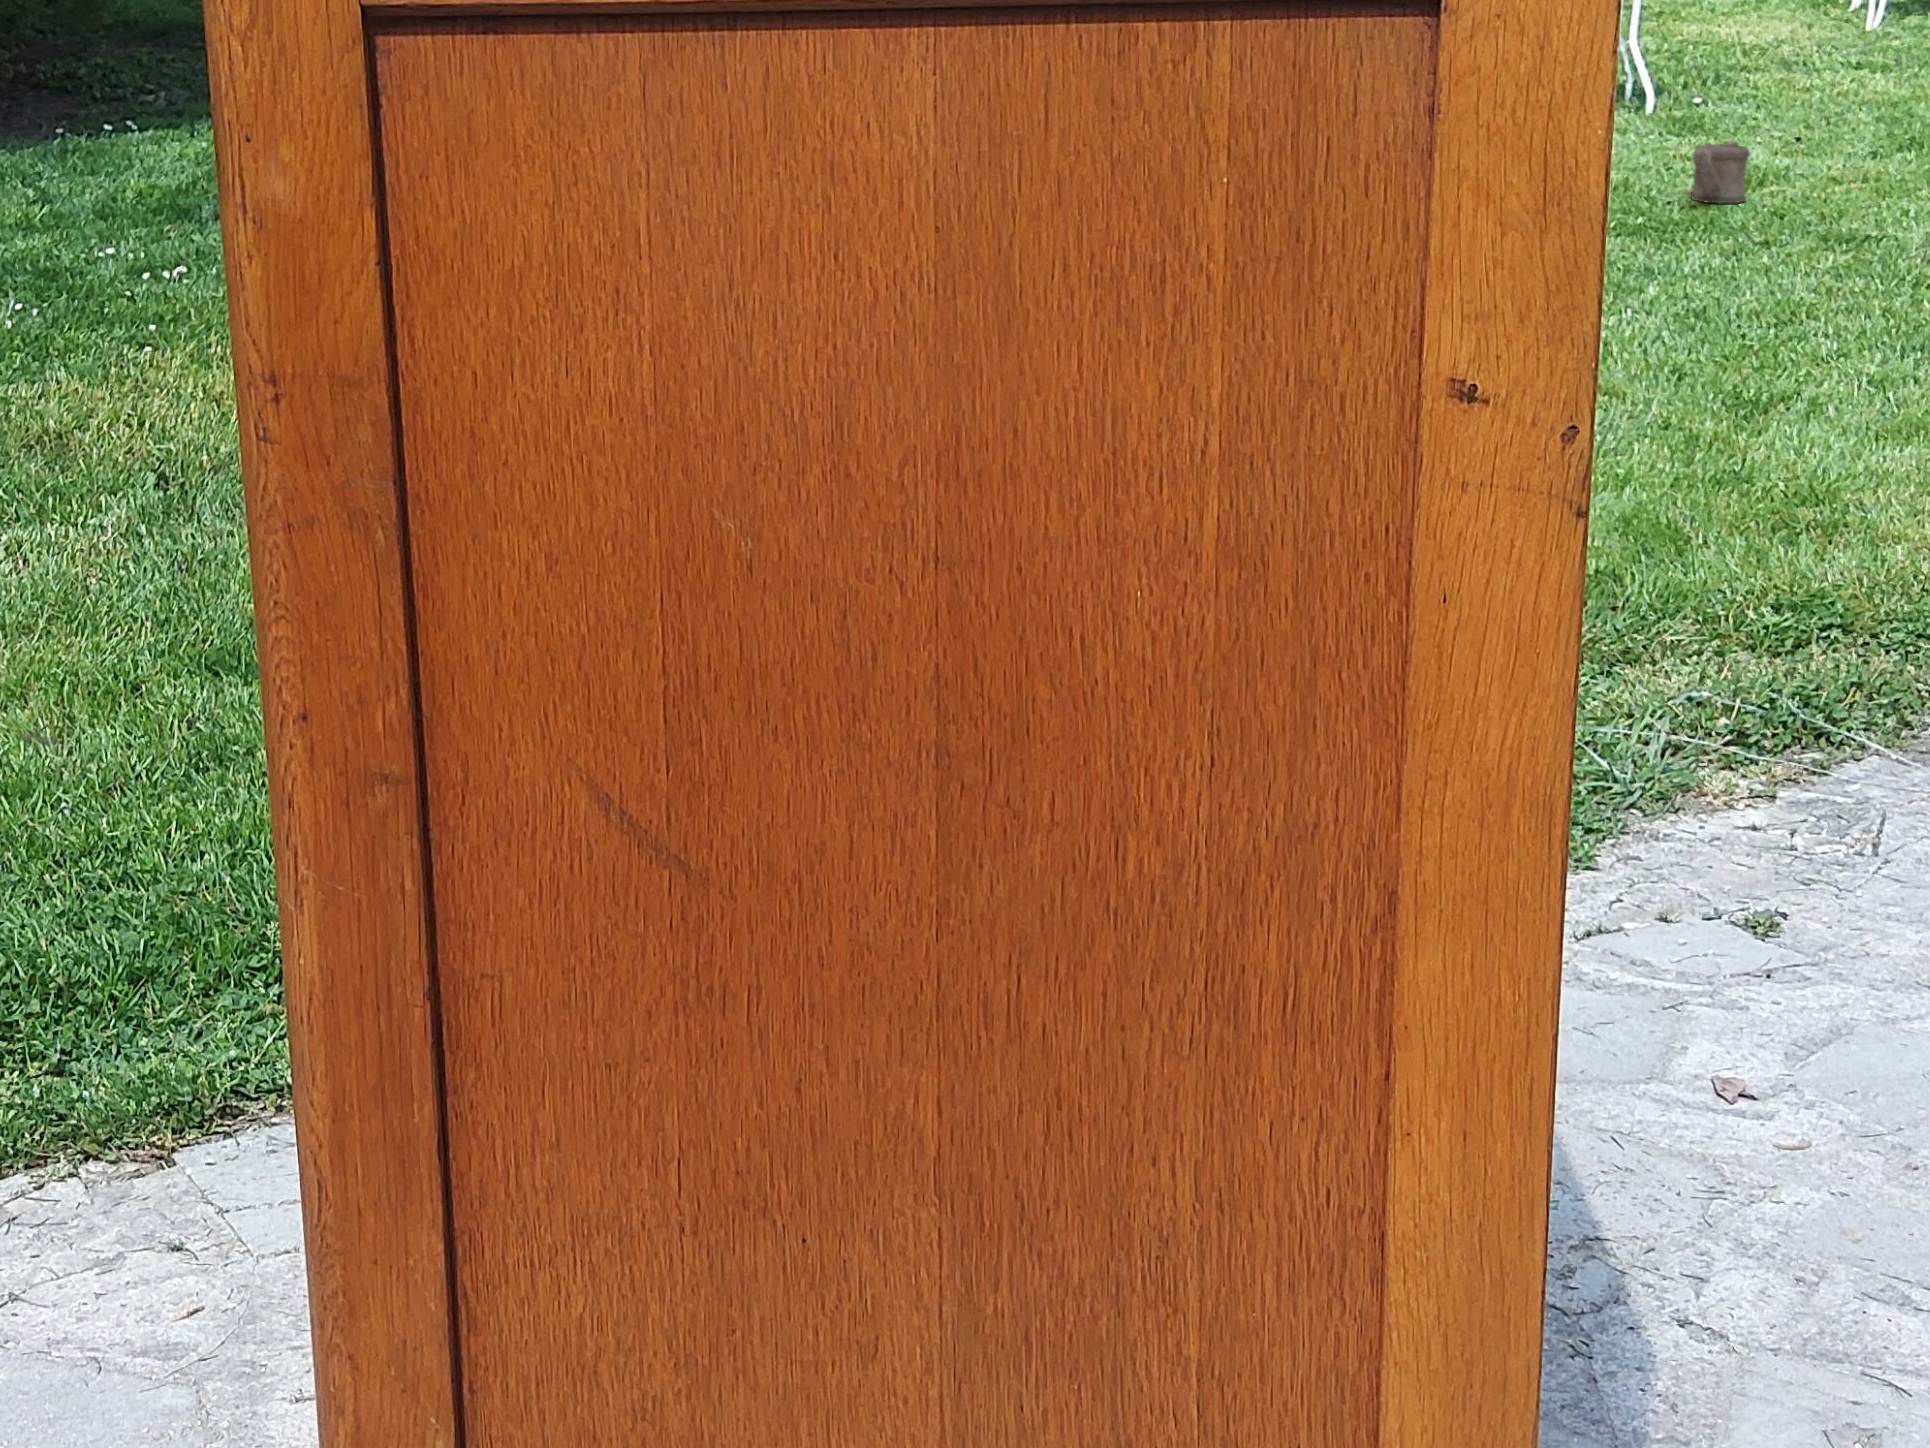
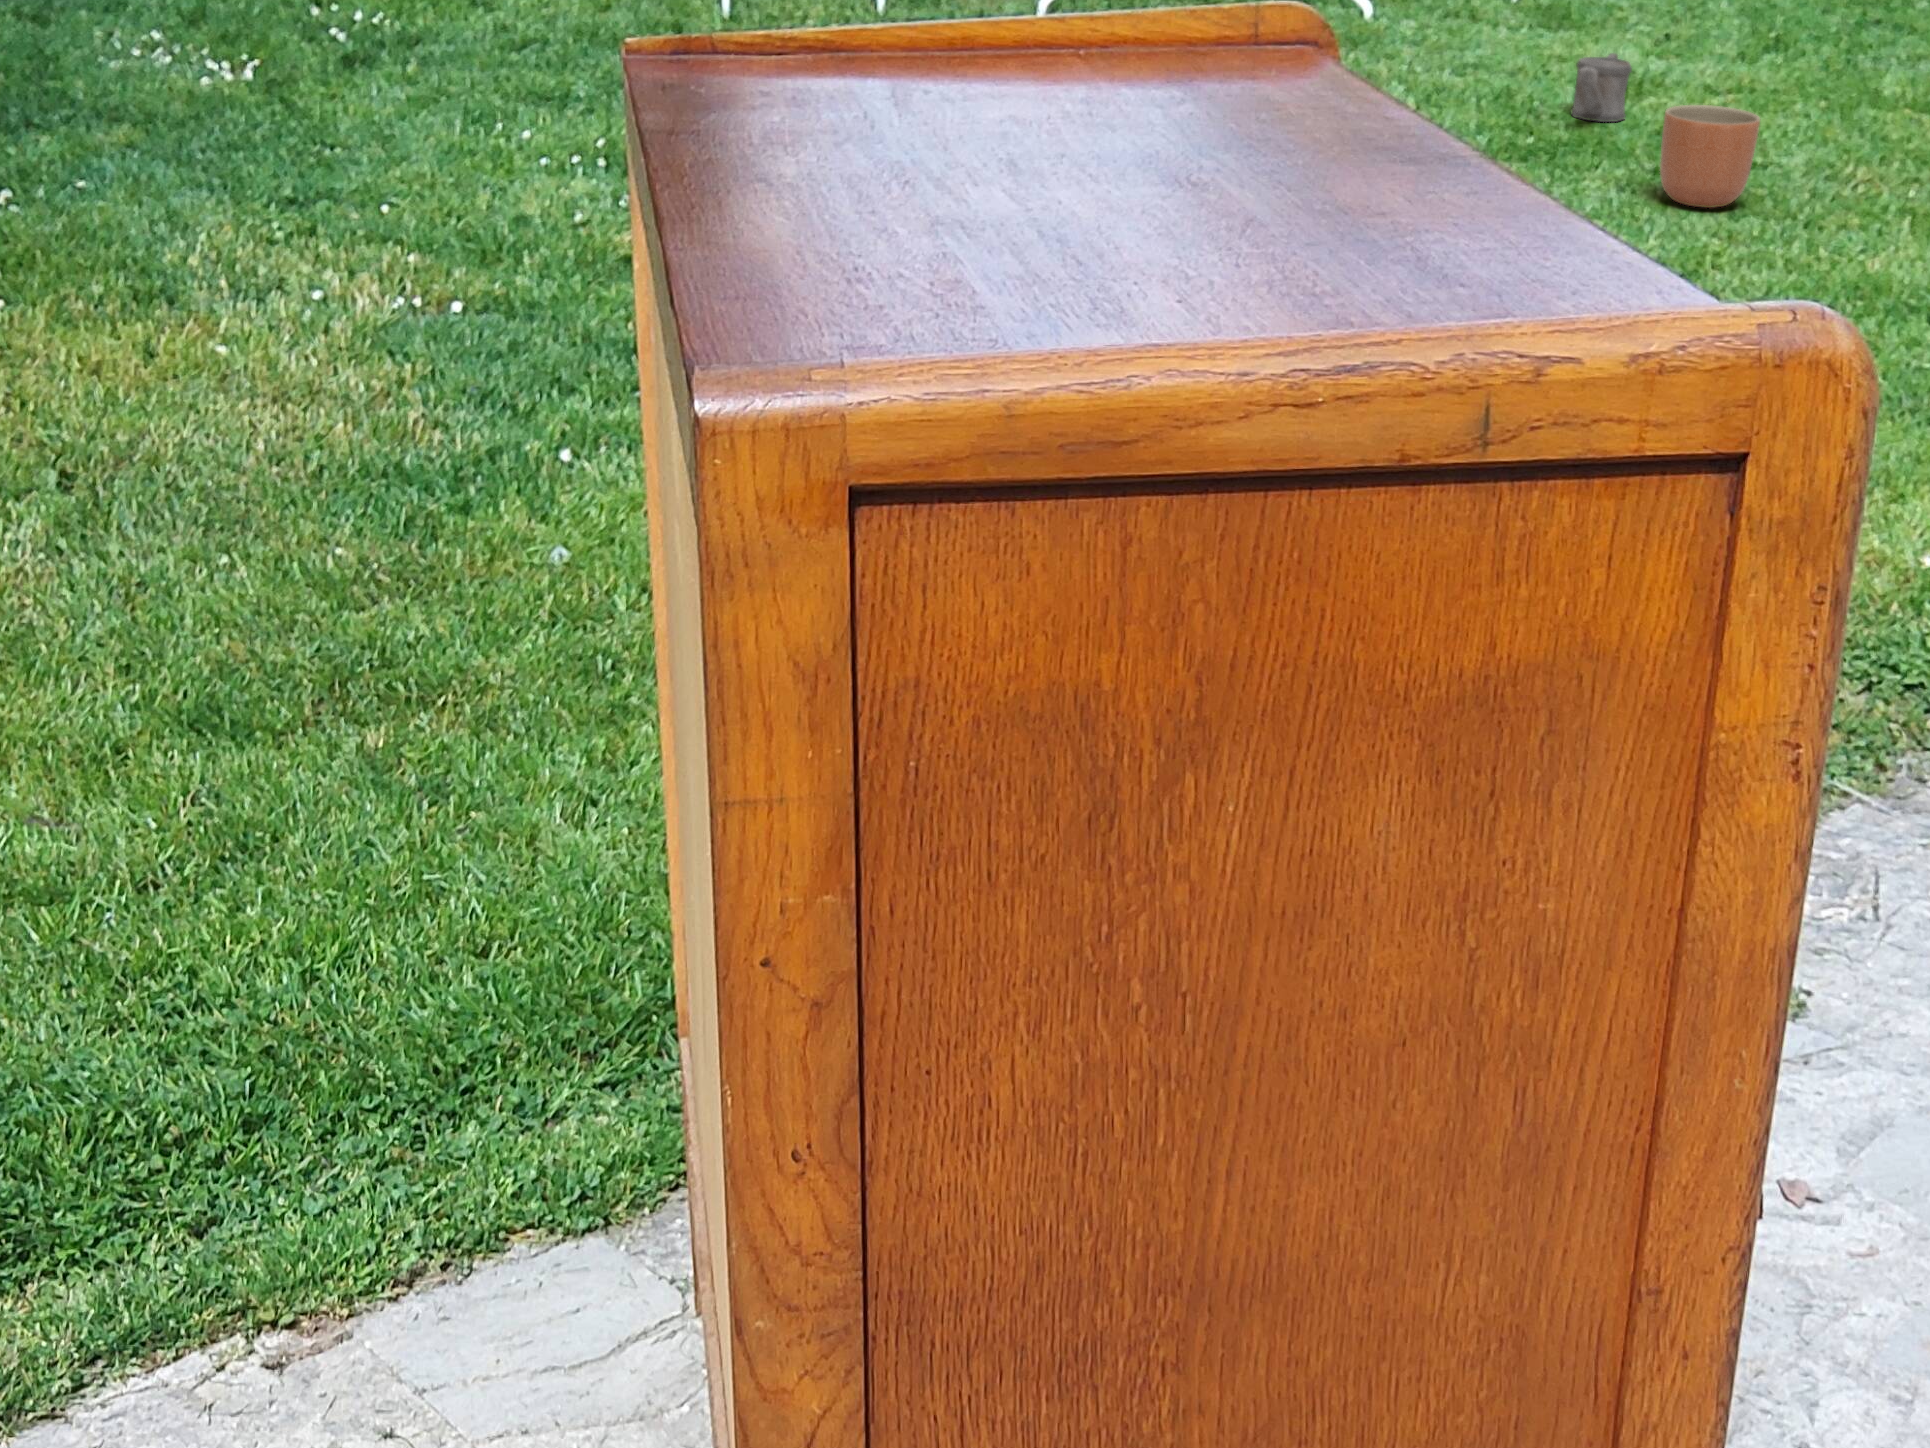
planter: none [1766,173,1865,268] -> present [1660,105,1760,208]

